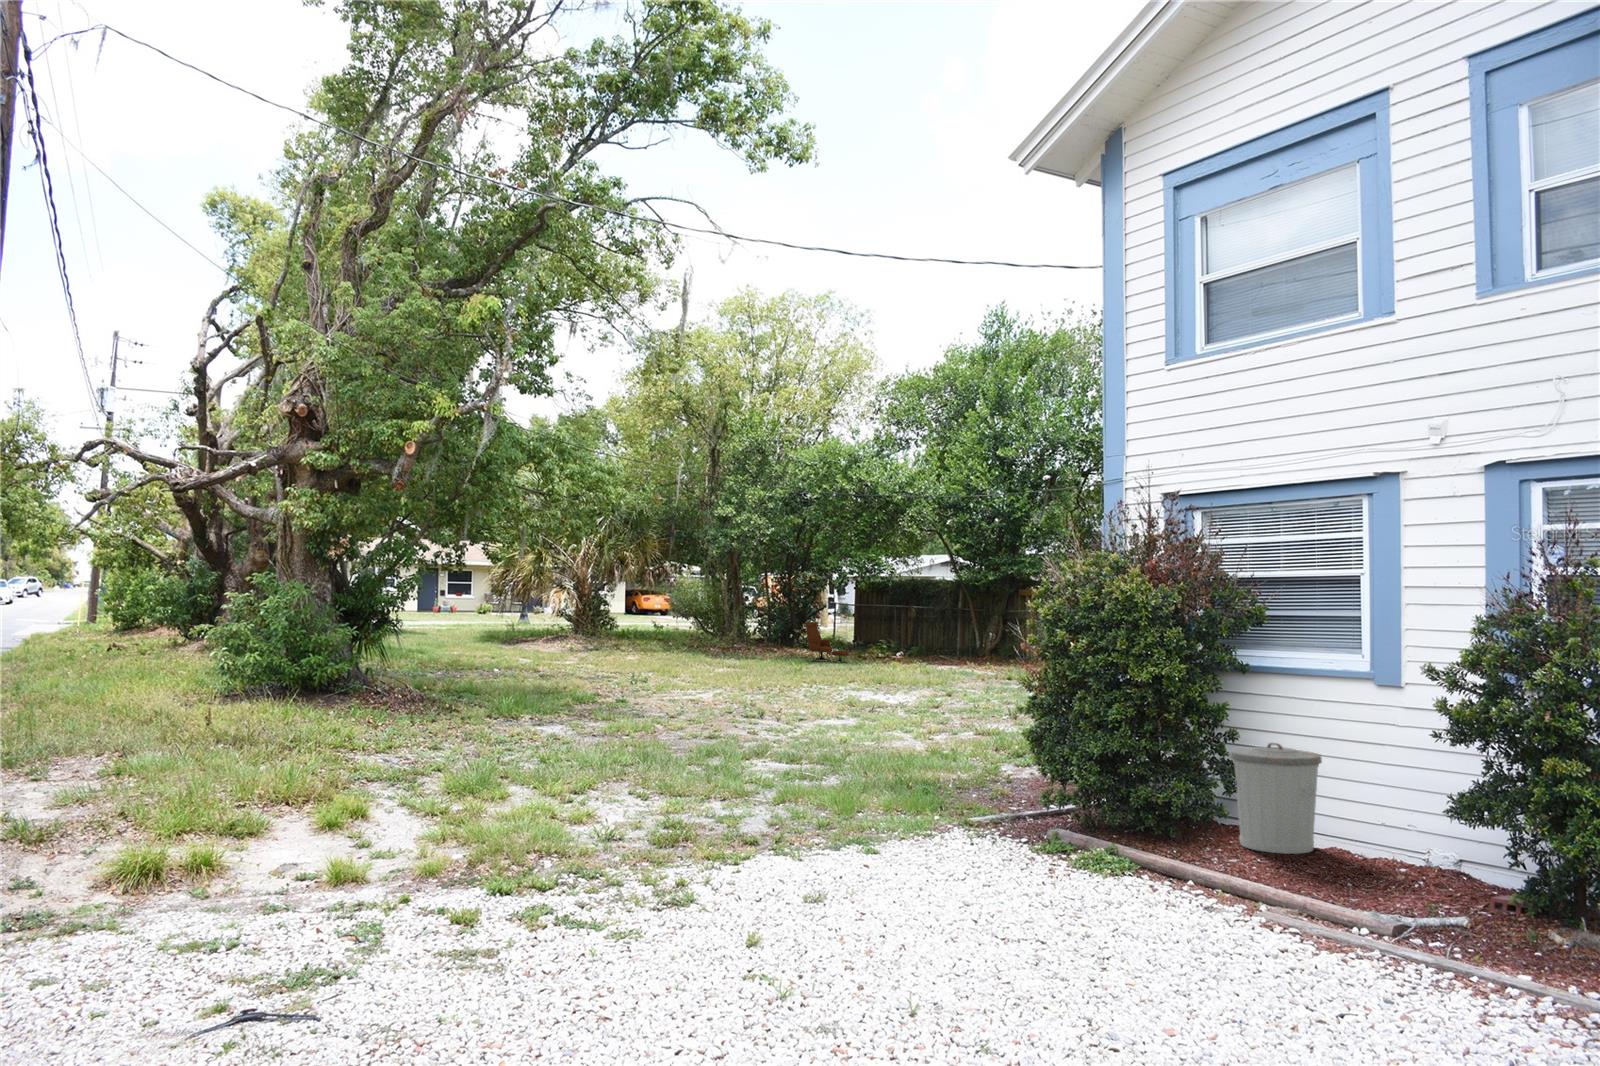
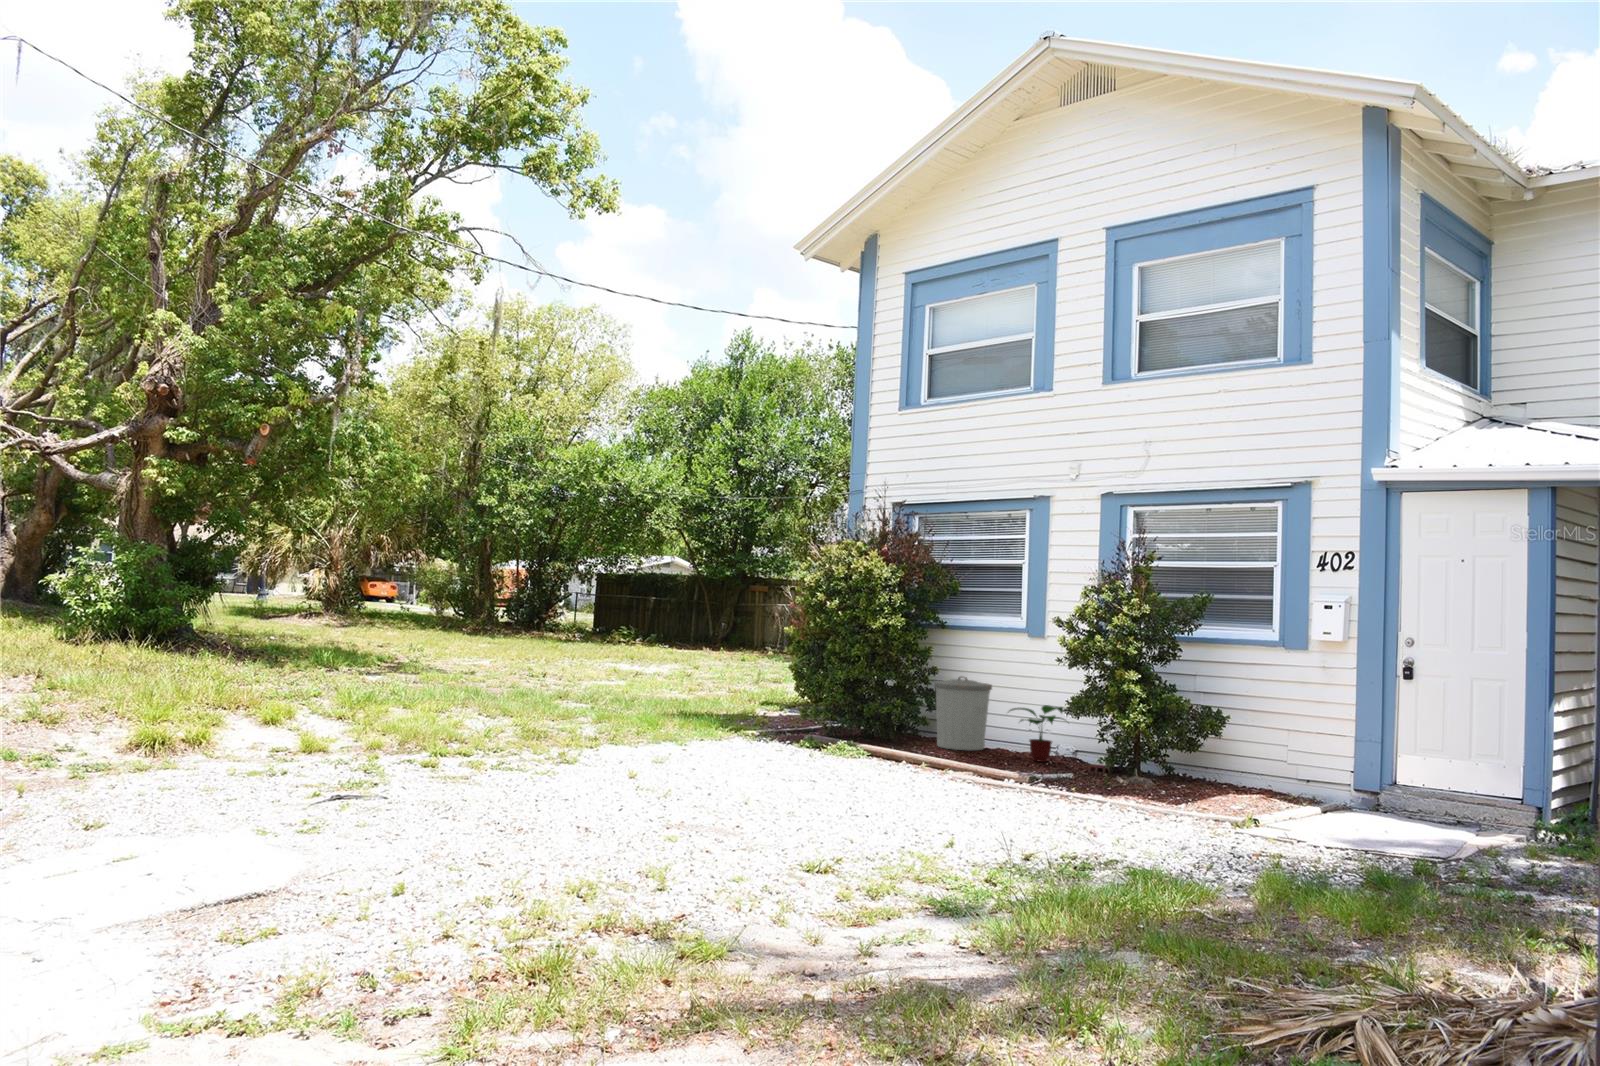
lounge chair: present [806,622,849,662] -> none [566,598,604,635]
potted plant: none [1345,789,1452,879] -> present [1010,705,1064,762]

